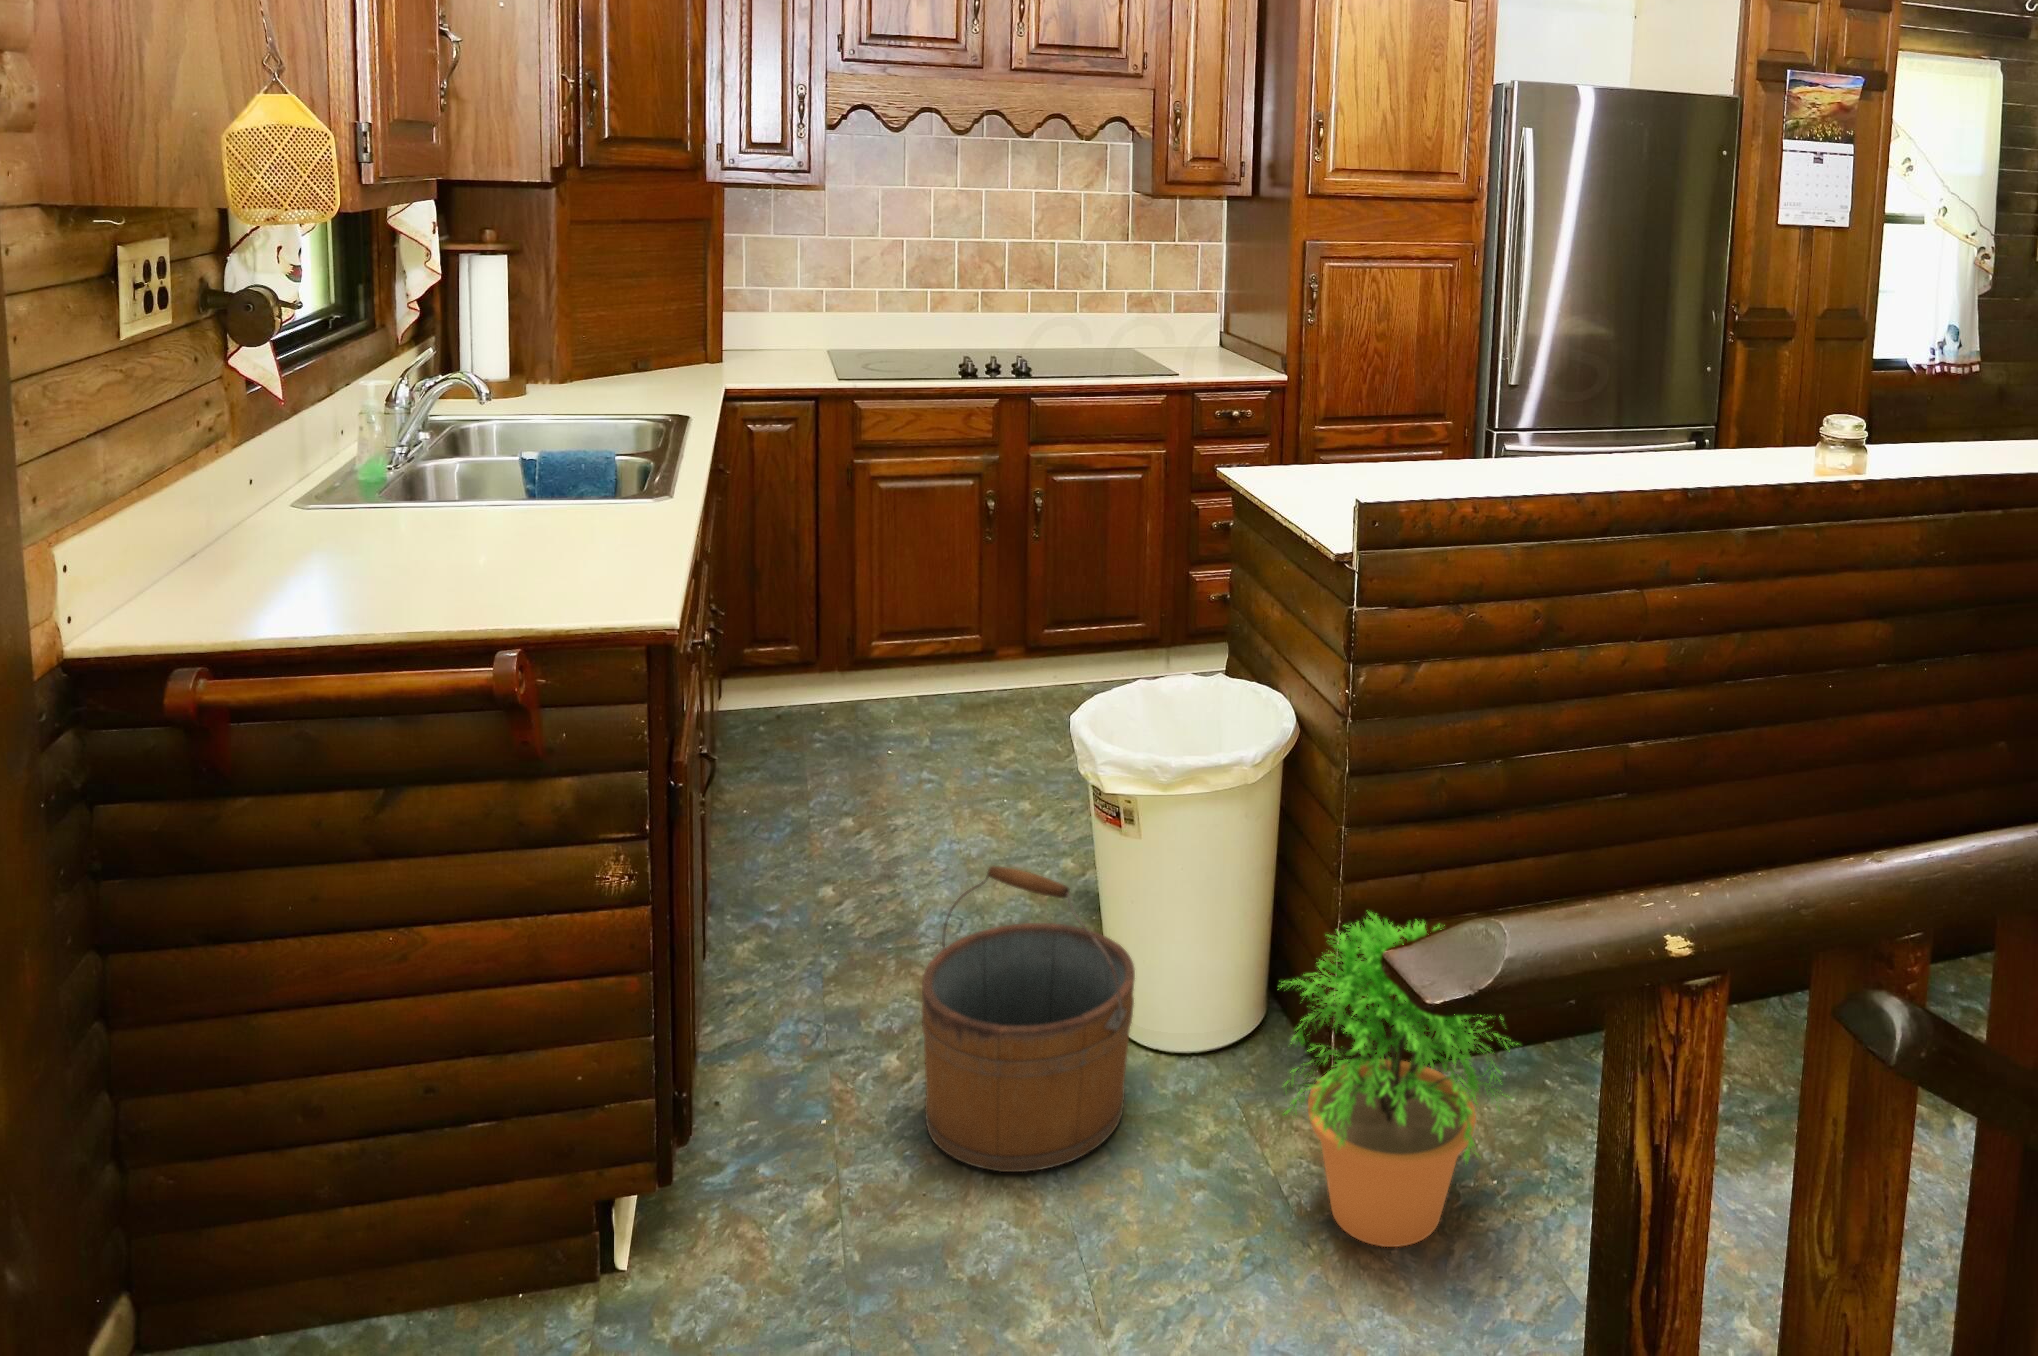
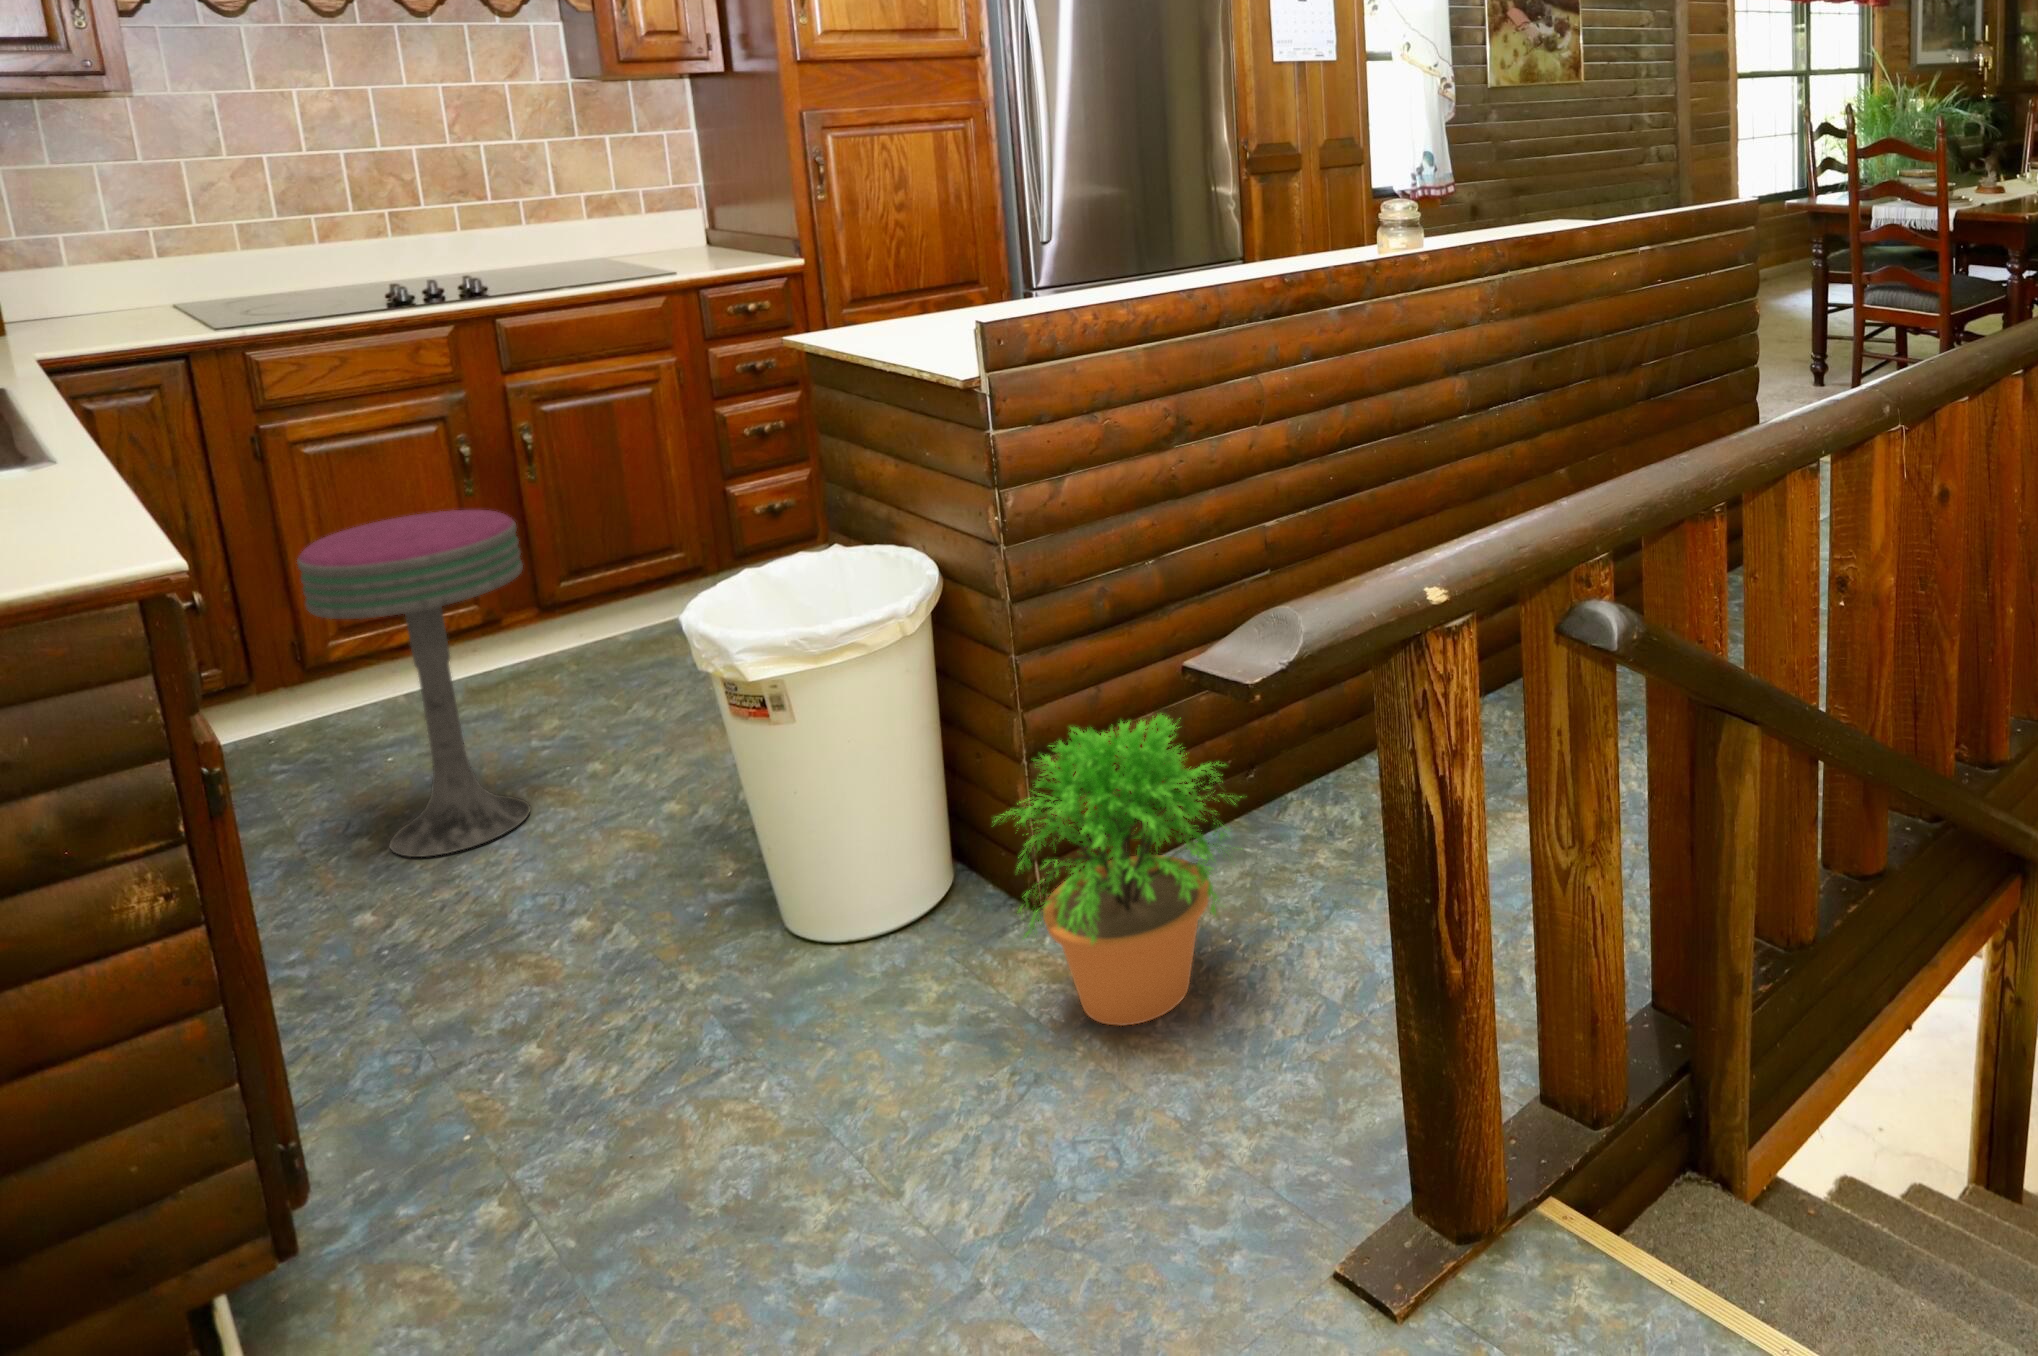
bar stool: none [842,558,994,853] -> present [297,510,530,857]
bucket: present [921,866,1135,1172] -> none [564,793,834,1115]

